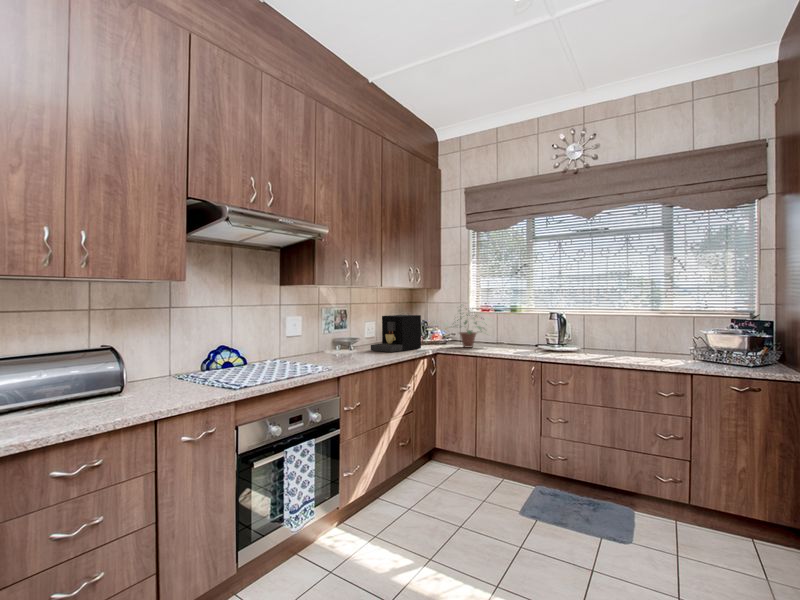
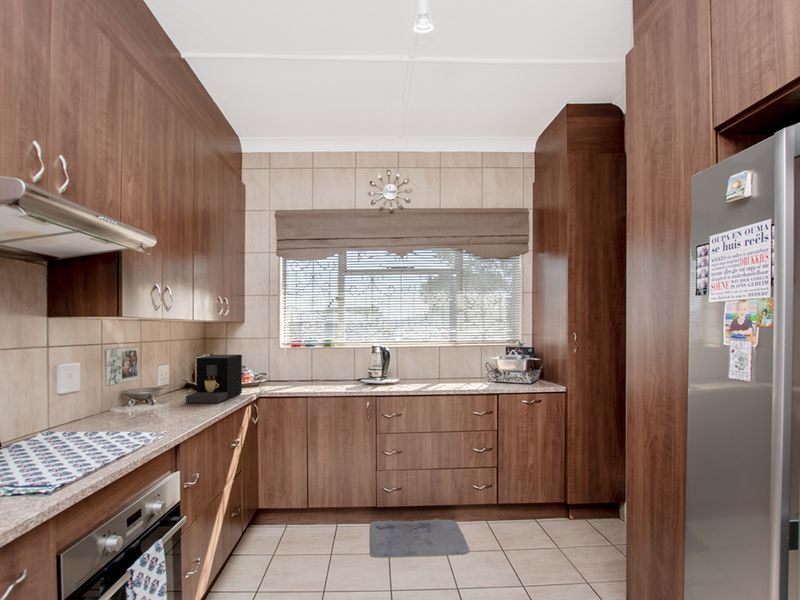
potted plant: present [457,308,485,348] -> none [264,340,314,387]

